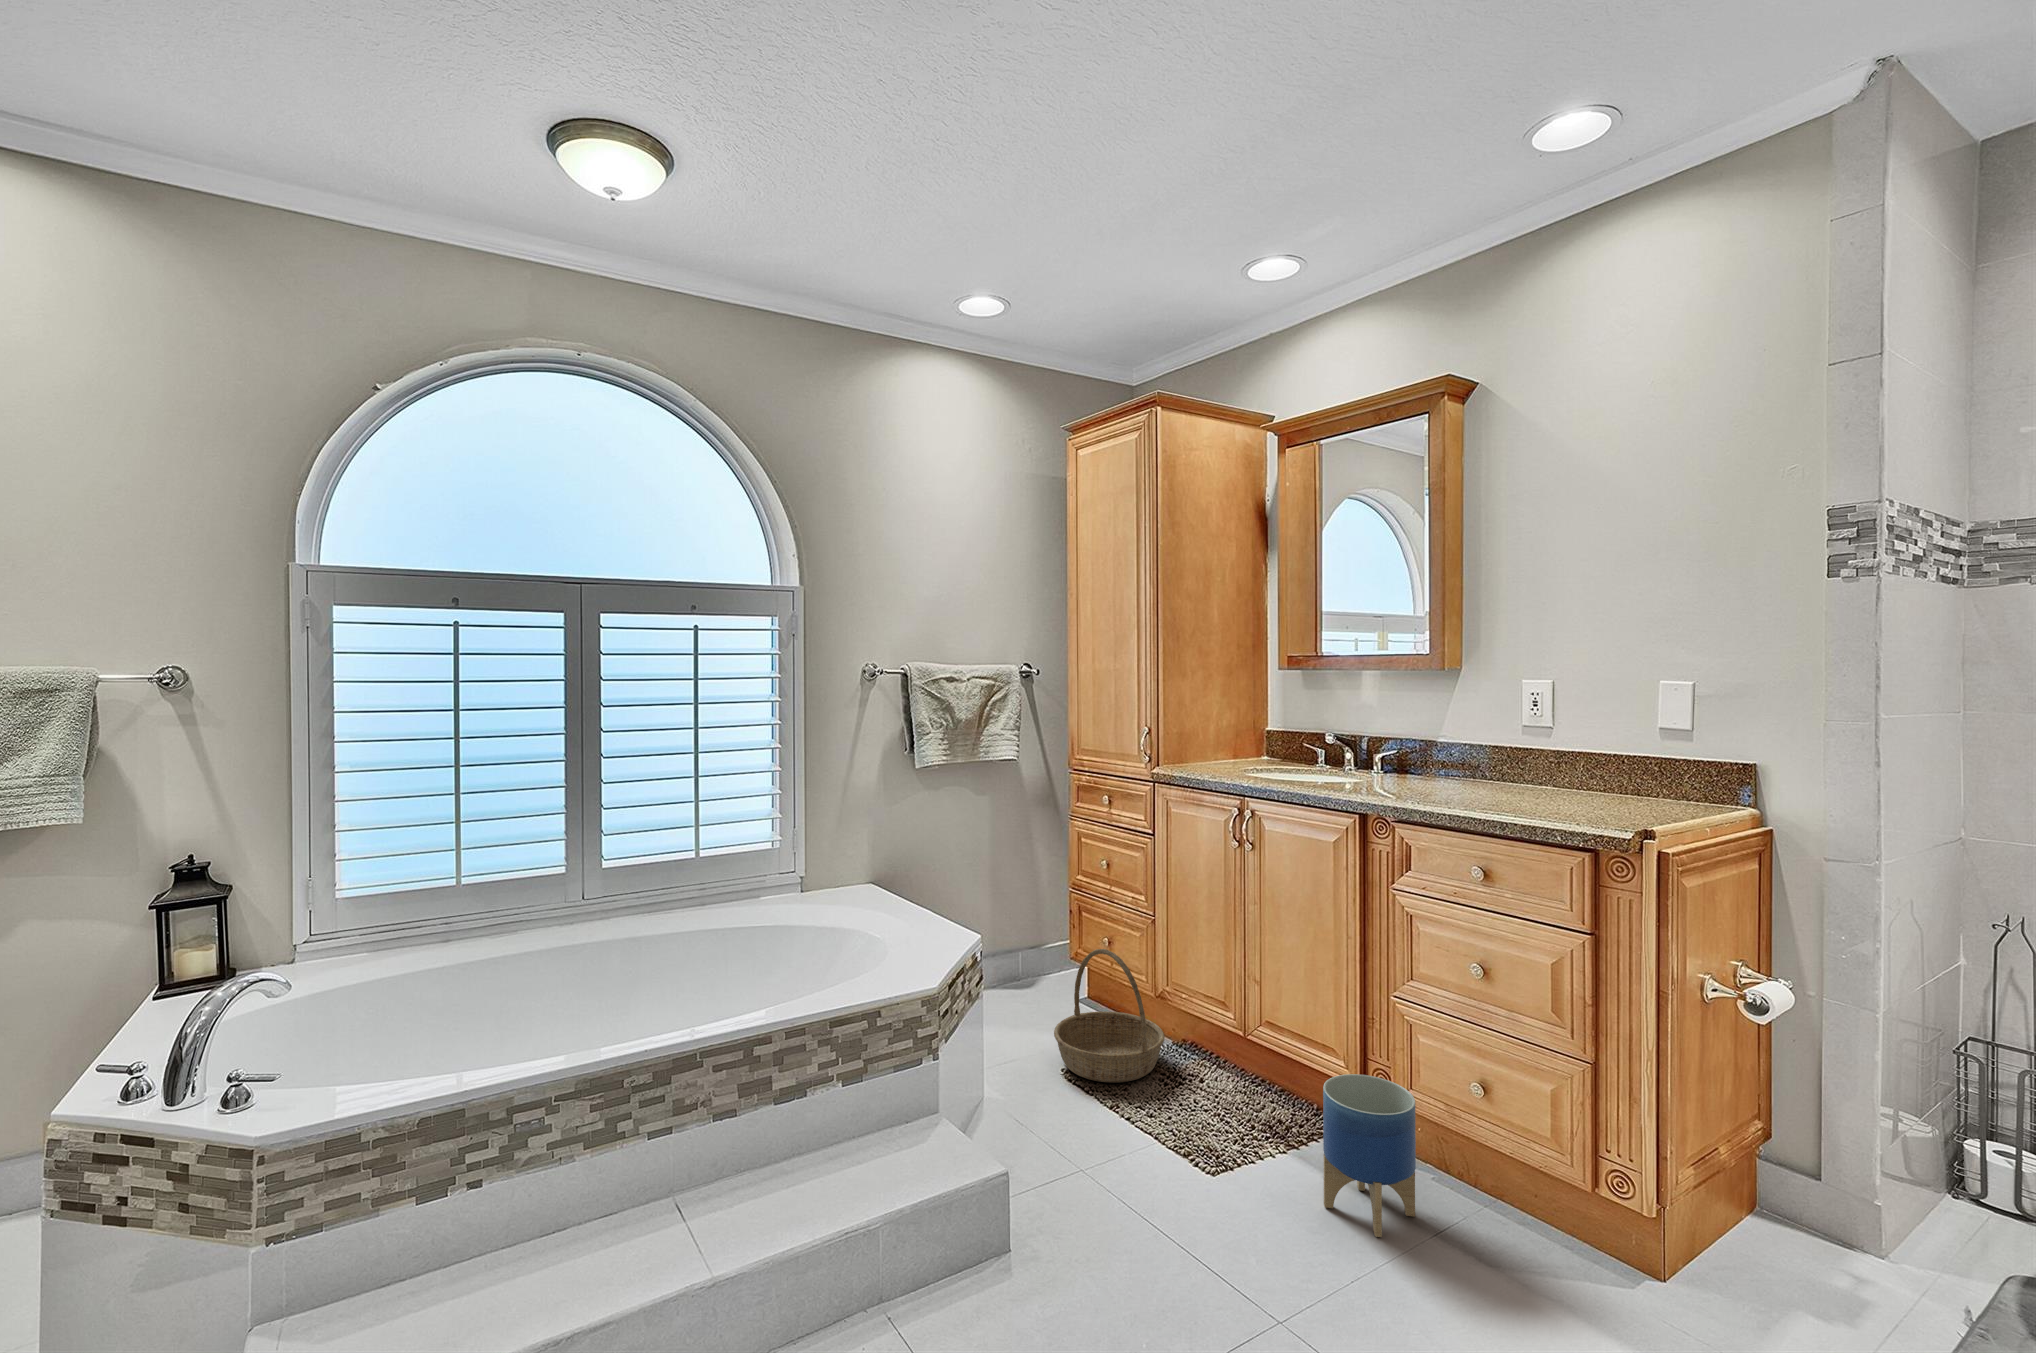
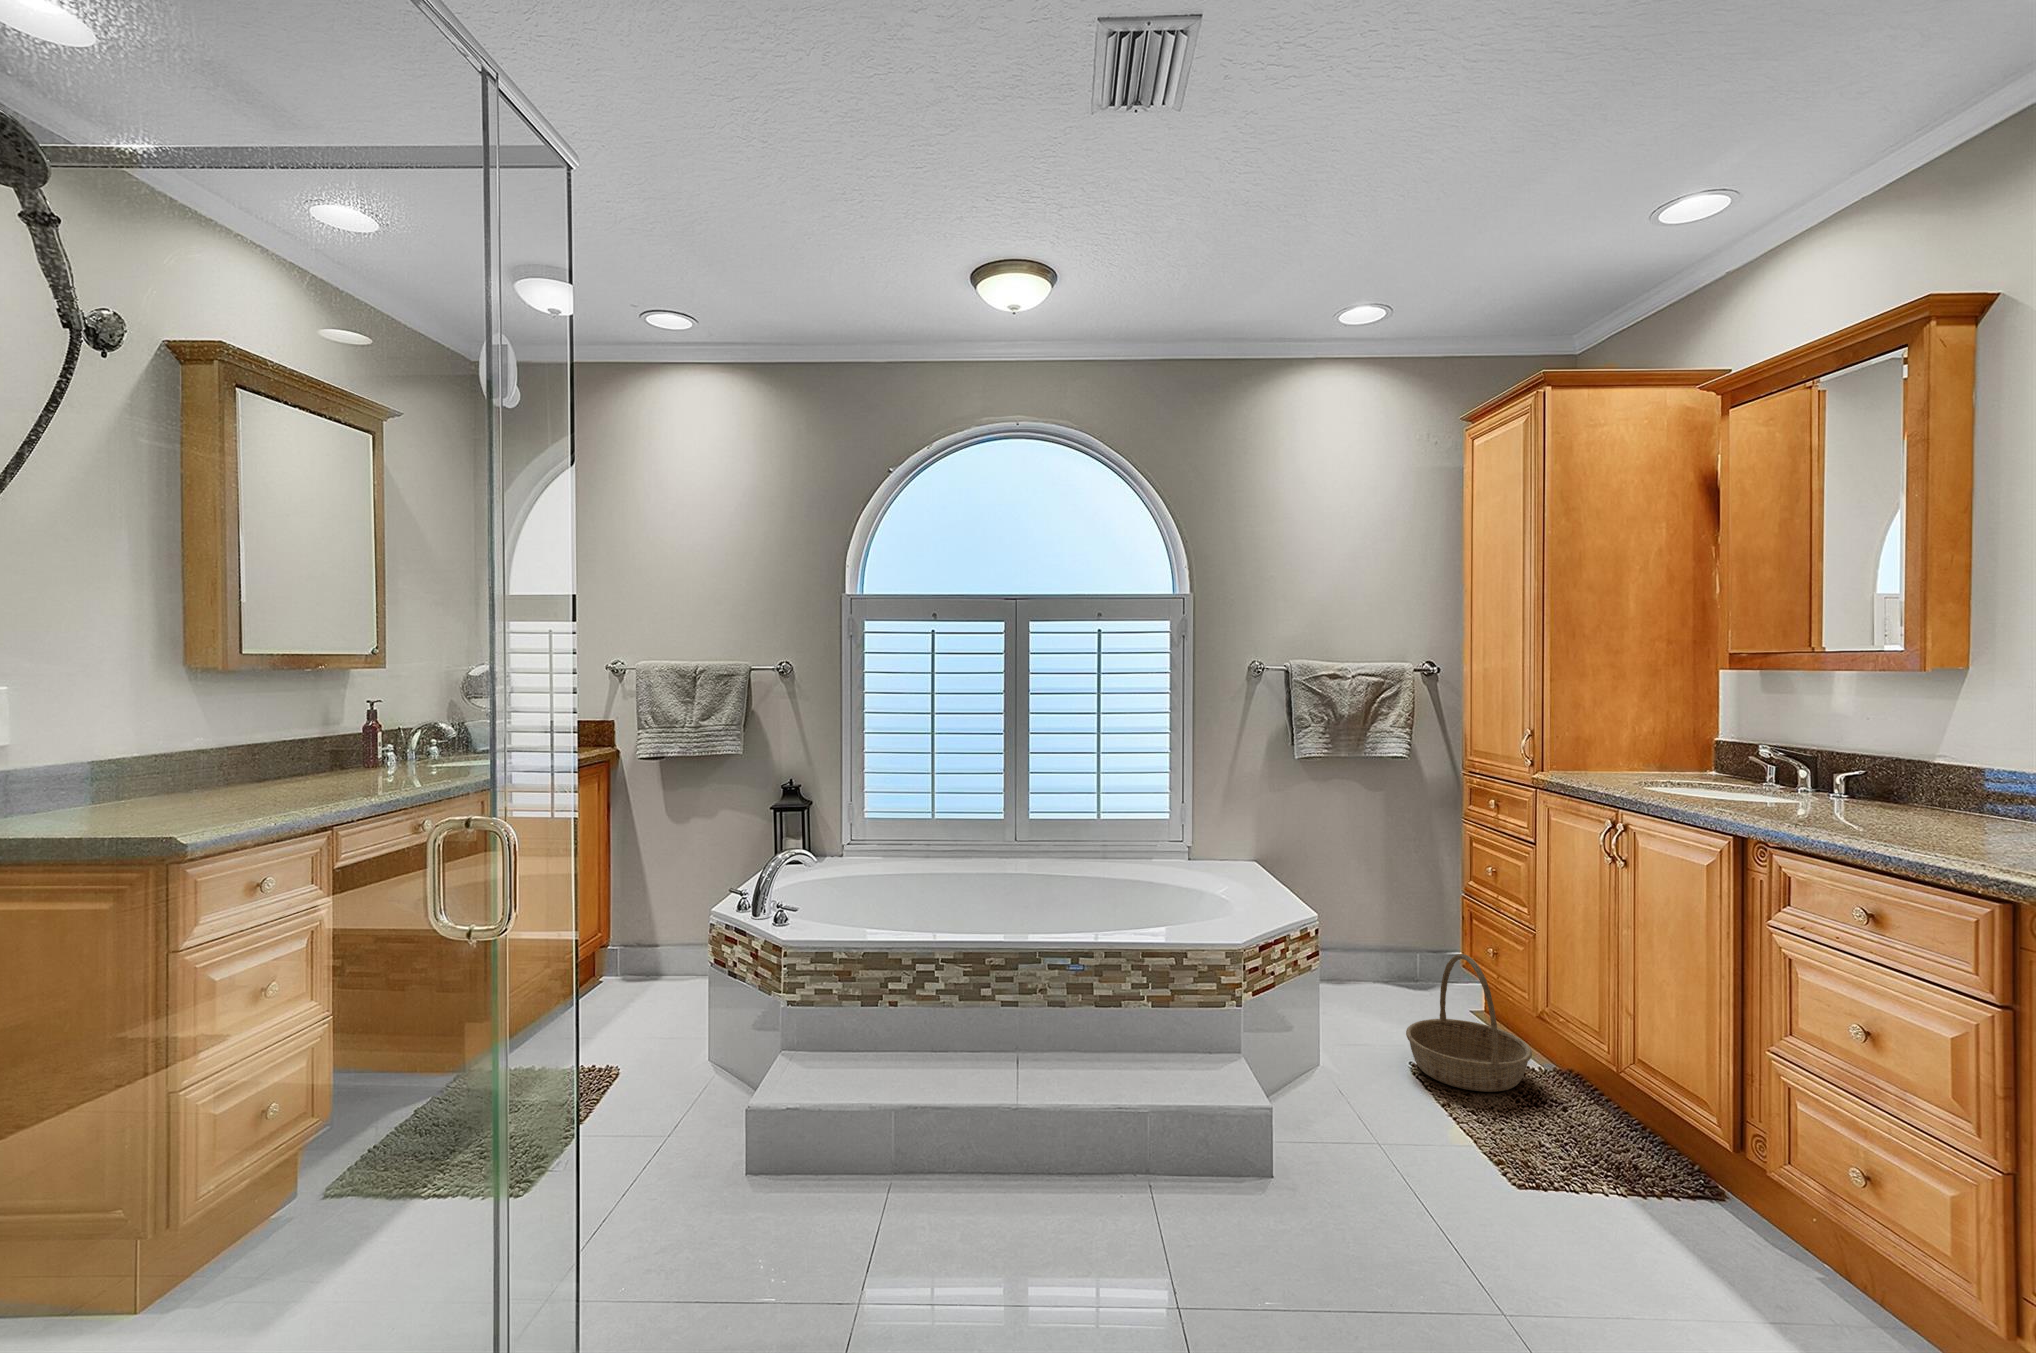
planter: present [1323,1074,1416,1237] -> none [1633,1116,1751,1291]

